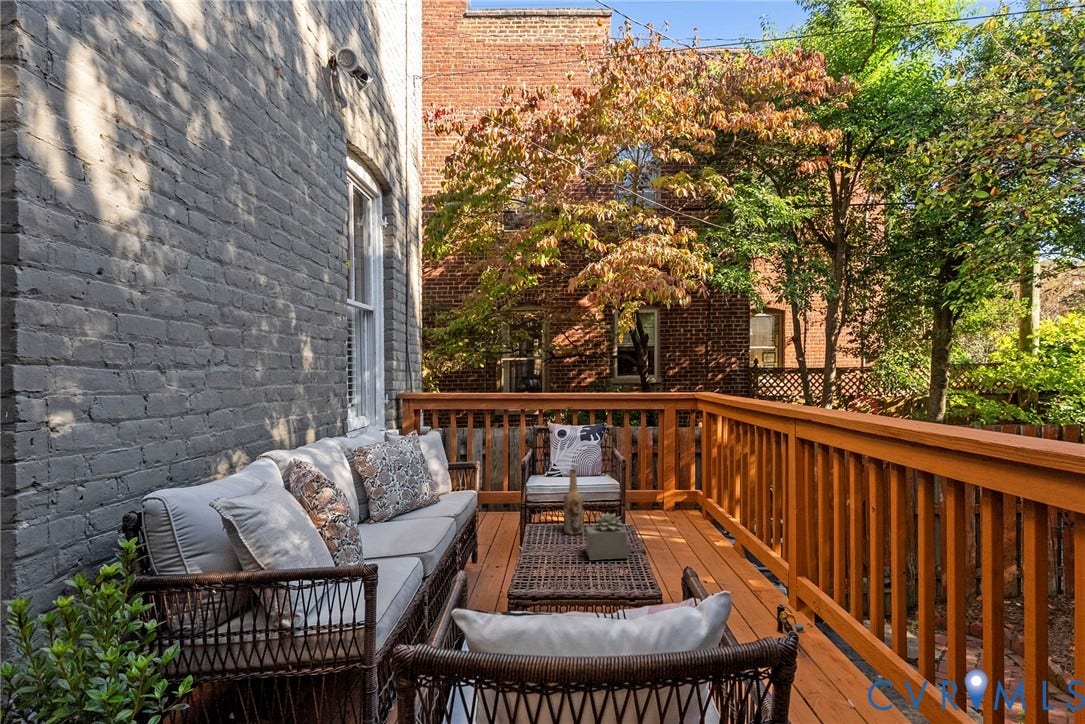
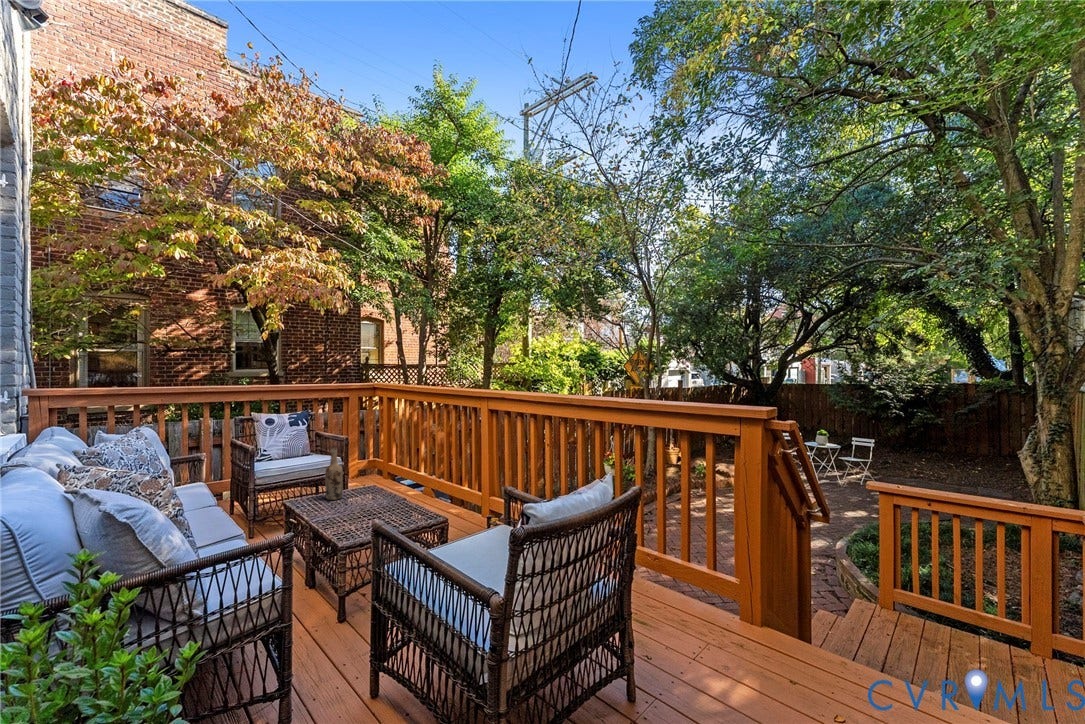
succulent plant: present [586,513,628,560] -> none [361,474,400,512]

